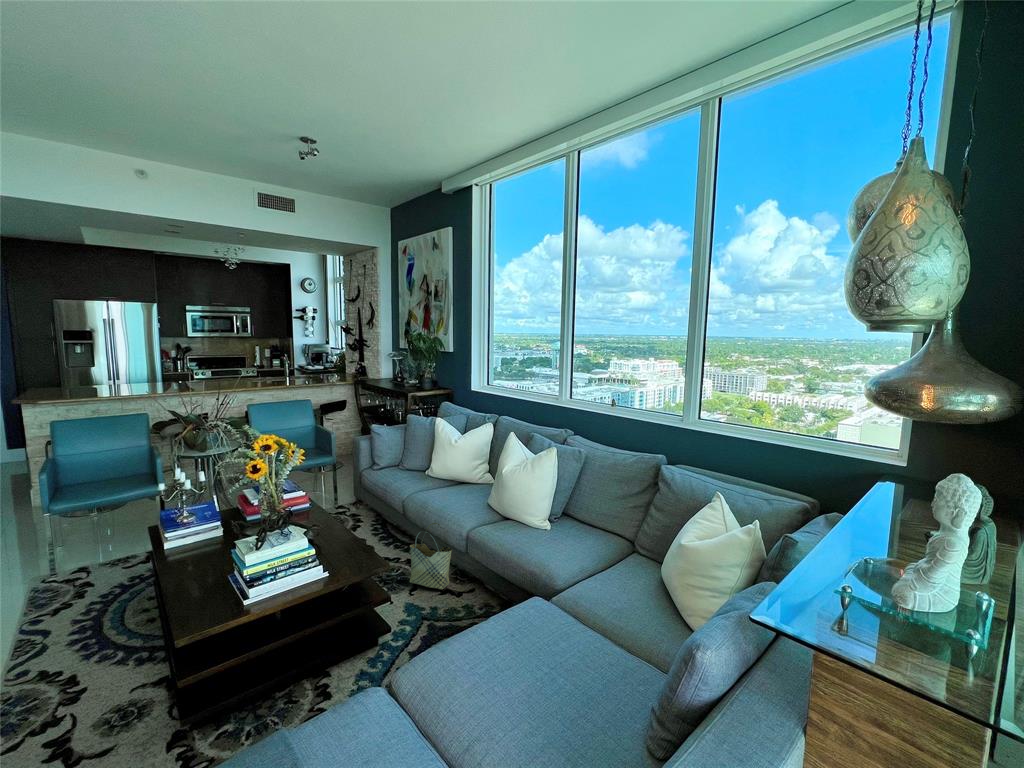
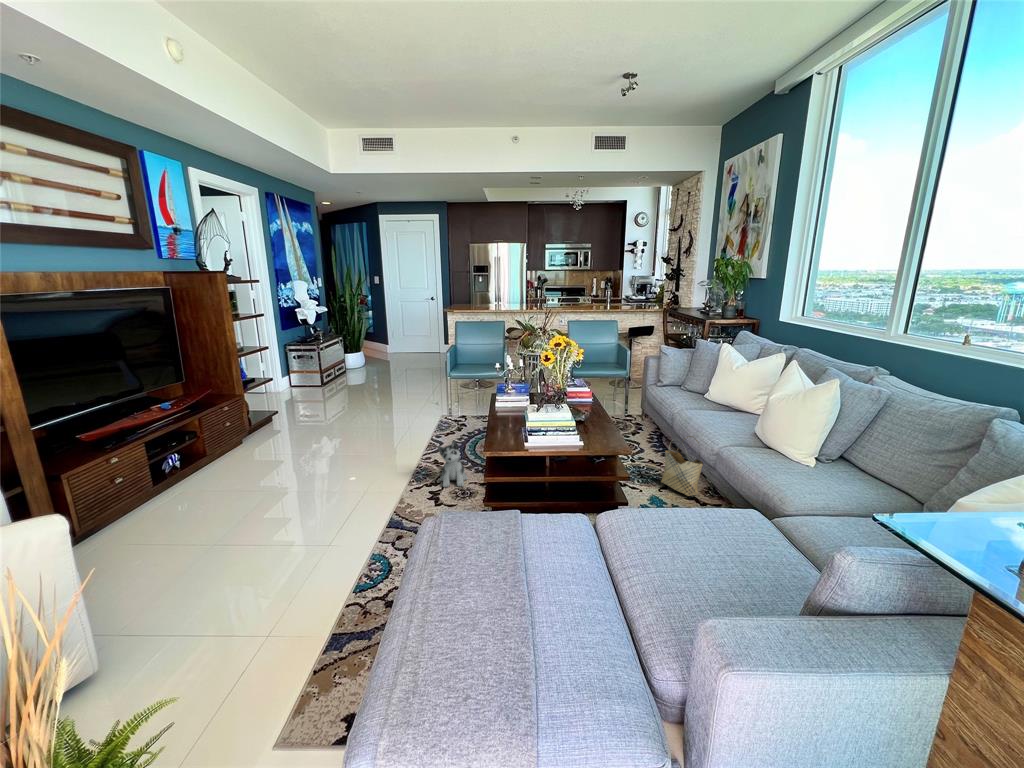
plush toy: none [54,631,123,723] -> present [438,440,468,487]

